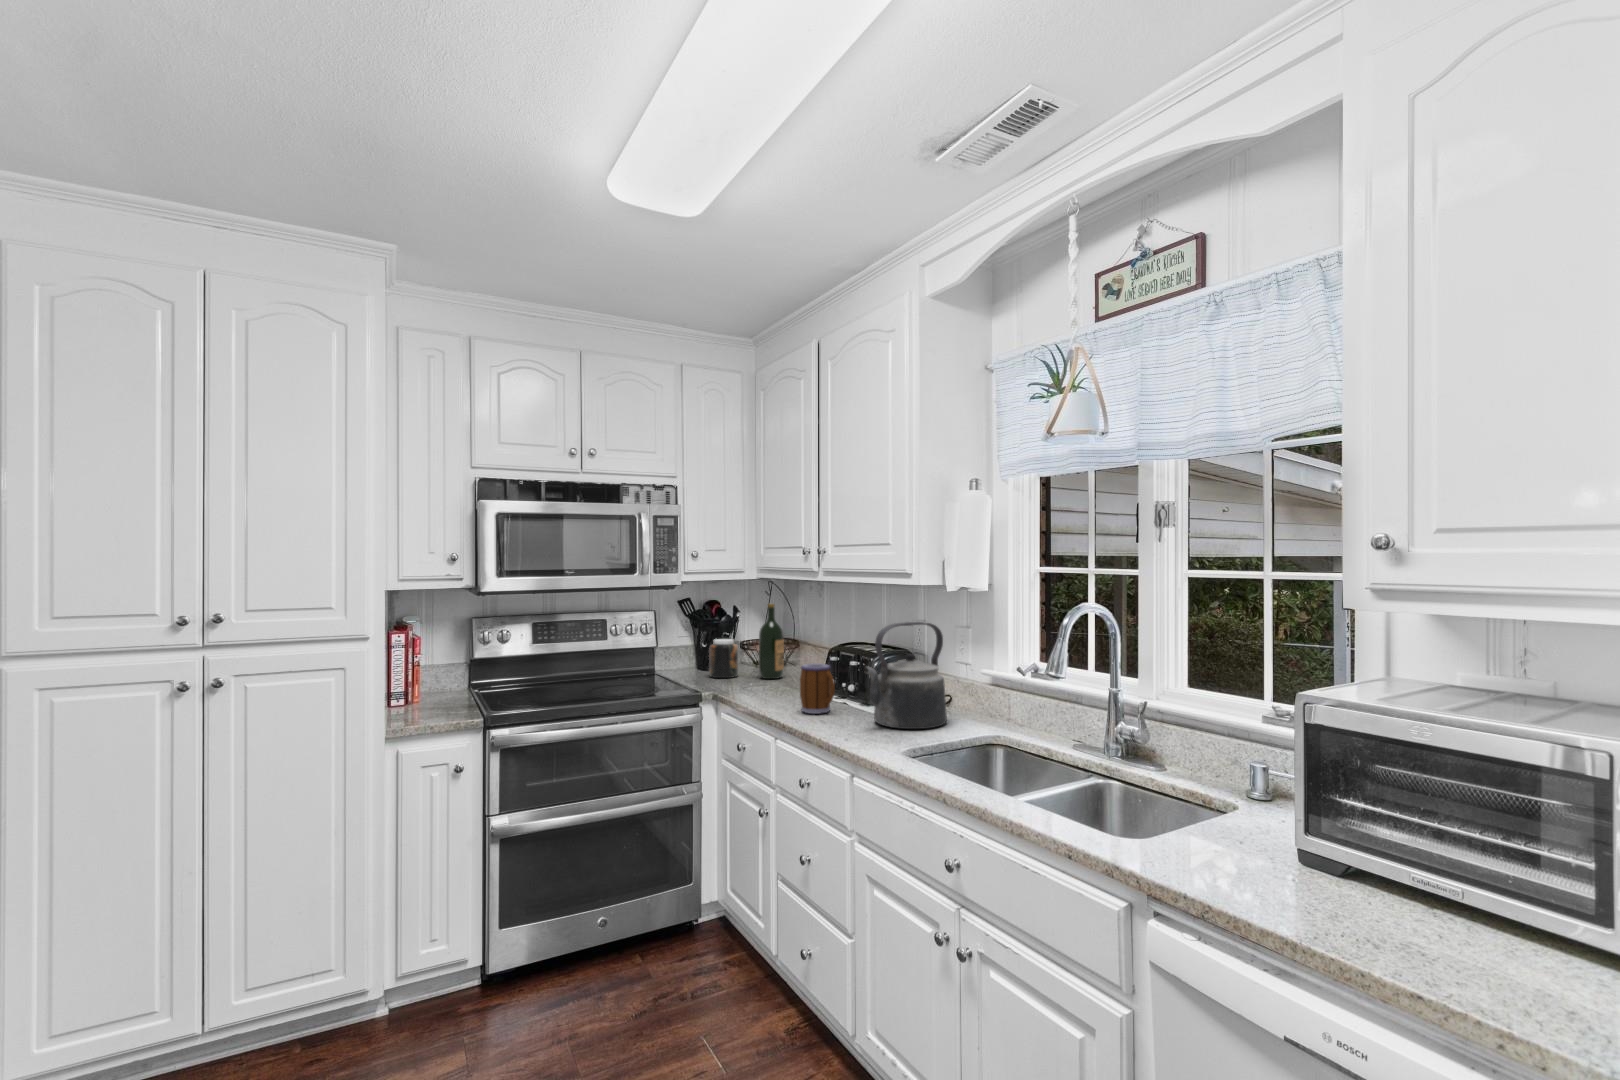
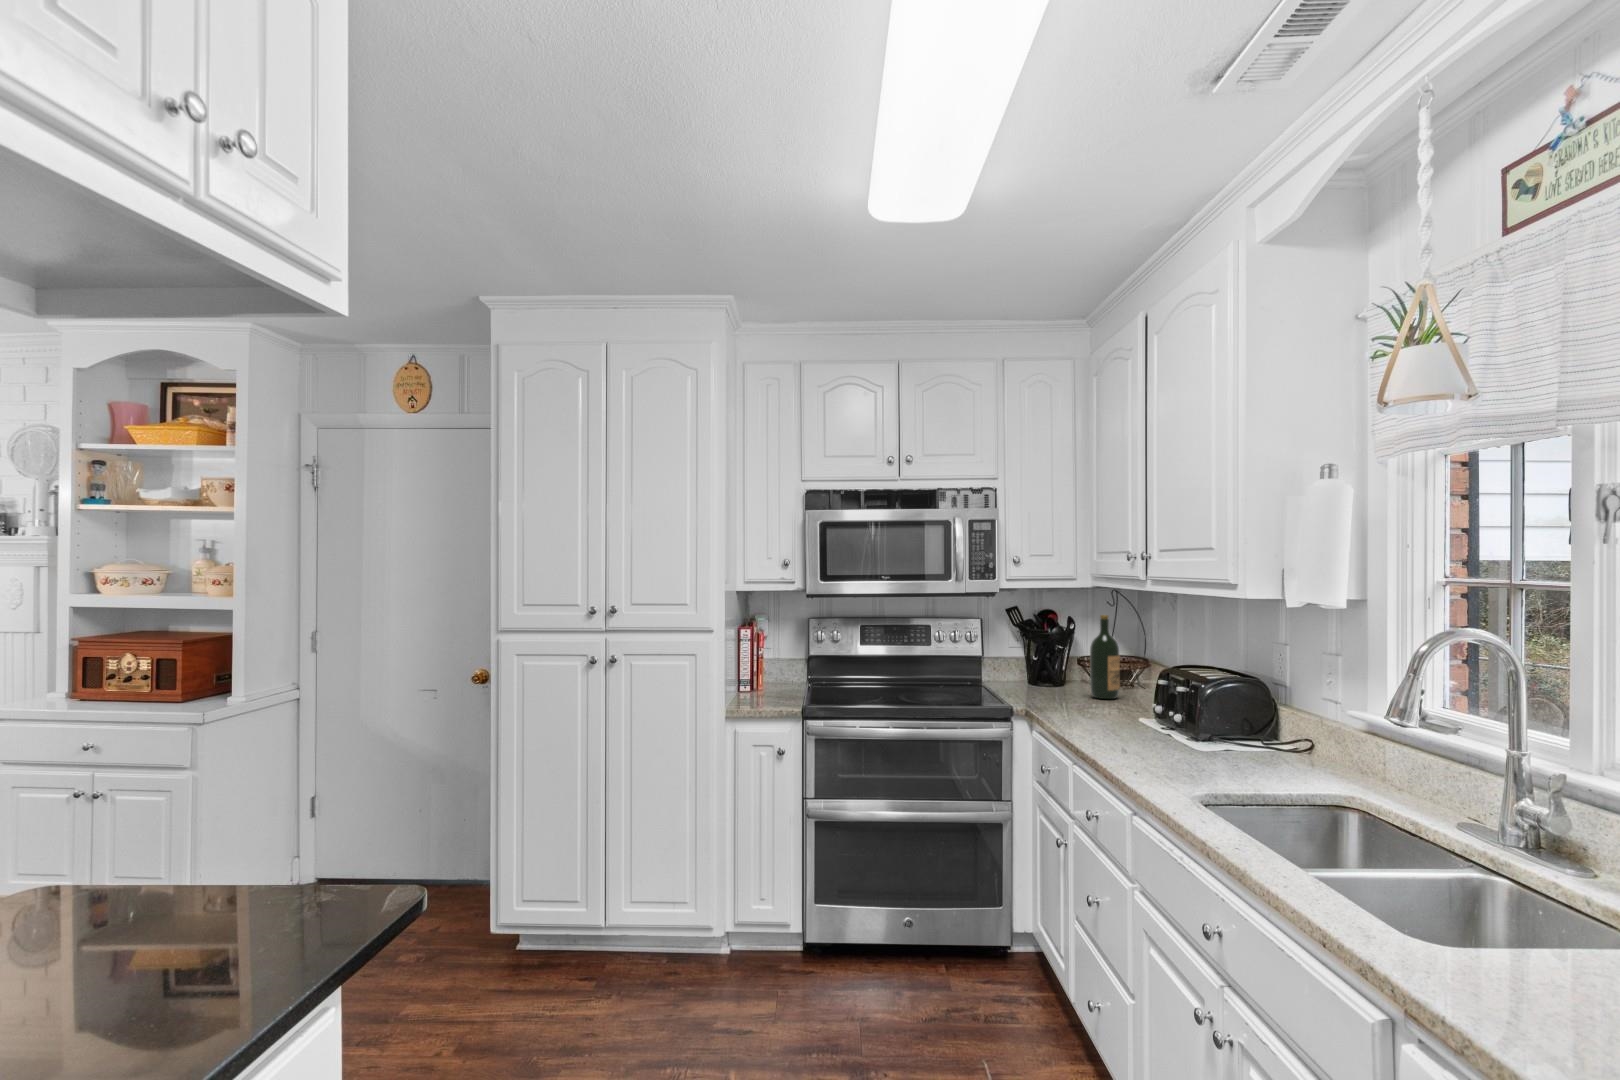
kettle: present [865,622,947,729] -> none [1173,643,1289,775]
jar: present [709,639,738,678] -> none [1037,651,1069,694]
mug: present [800,663,835,714] -> none [1109,684,1149,742]

